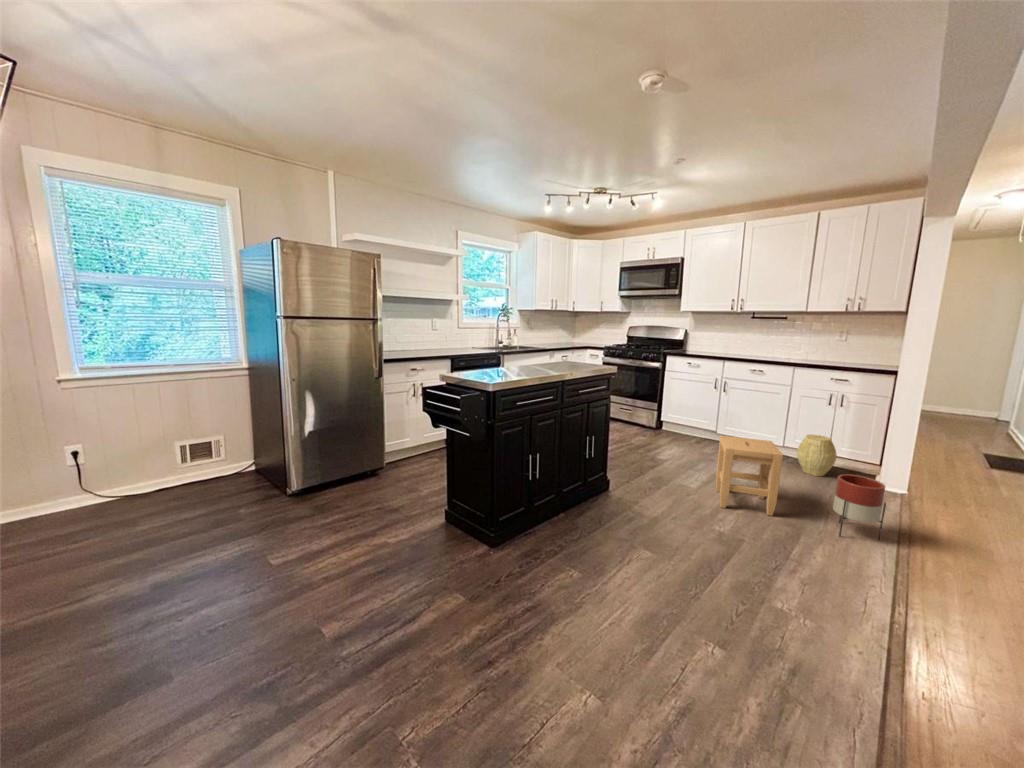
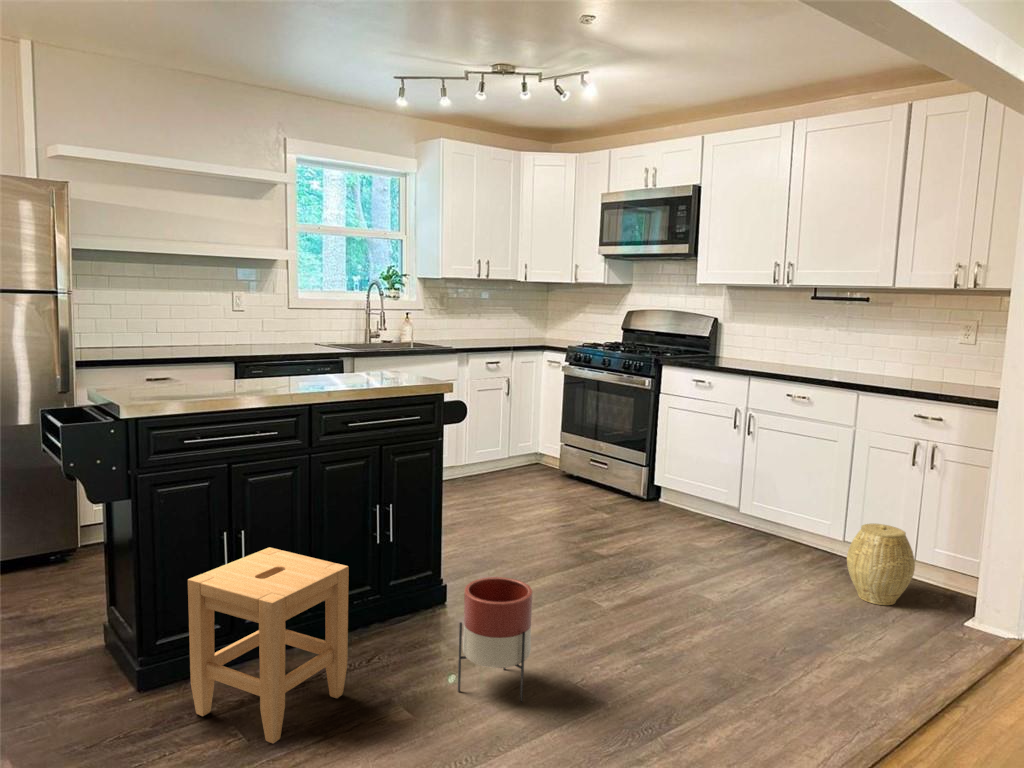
stool: present [716,436,783,516] -> present [188,547,349,743]
planter: present [833,474,886,540] -> present [458,577,532,702]

